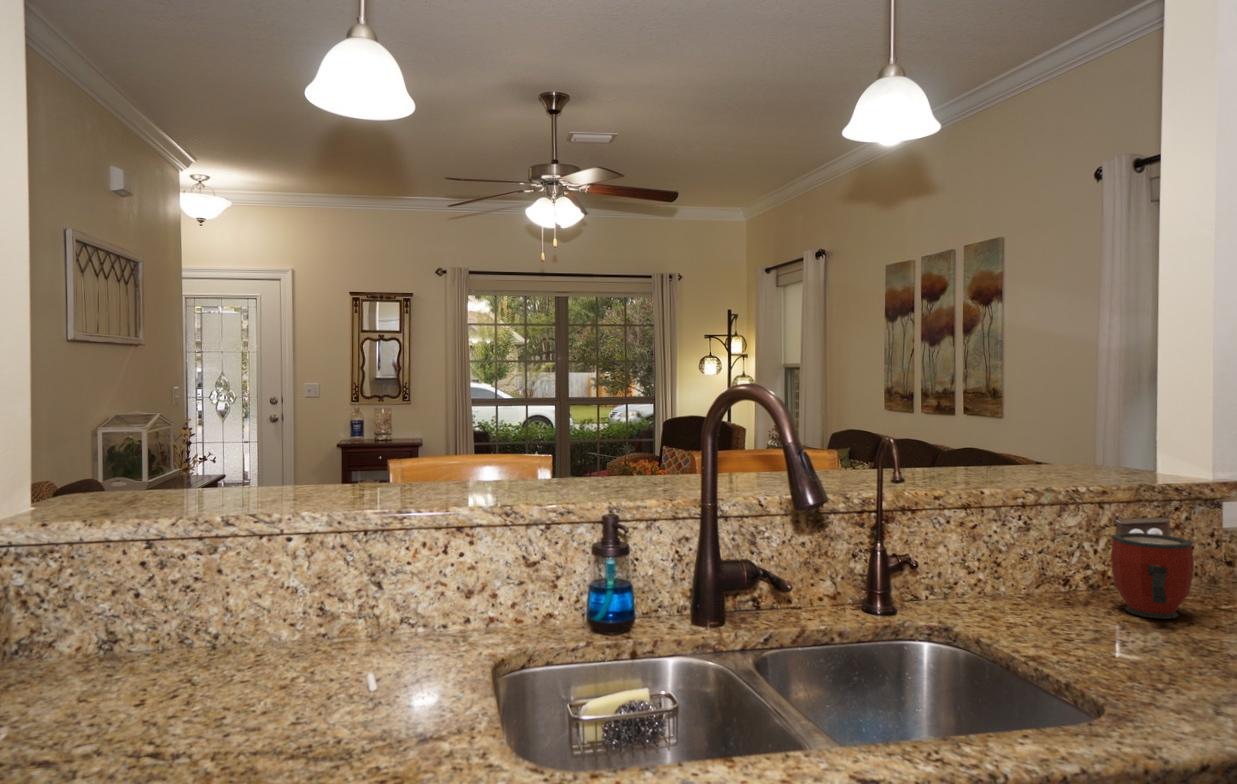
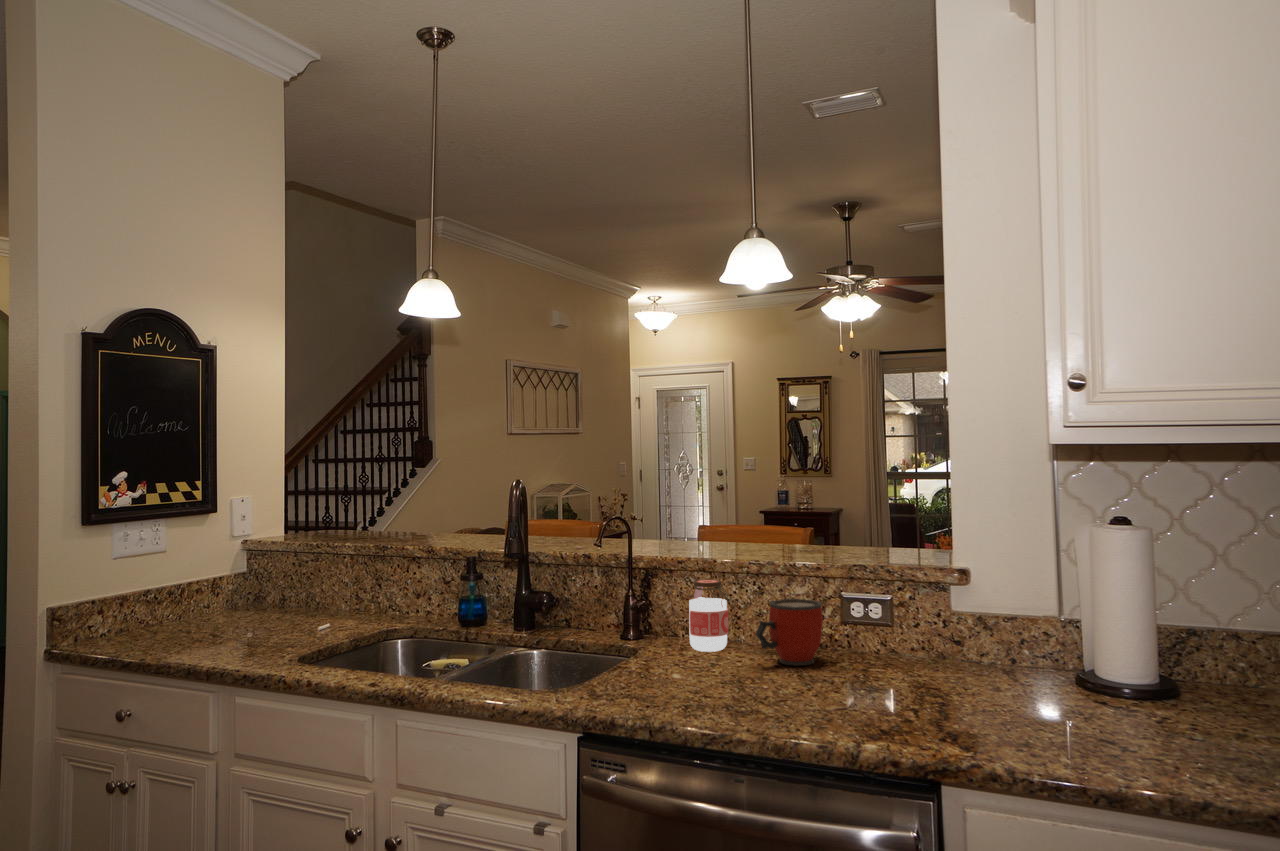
jar: none [990,519,1054,619] -> present [689,580,729,652]

